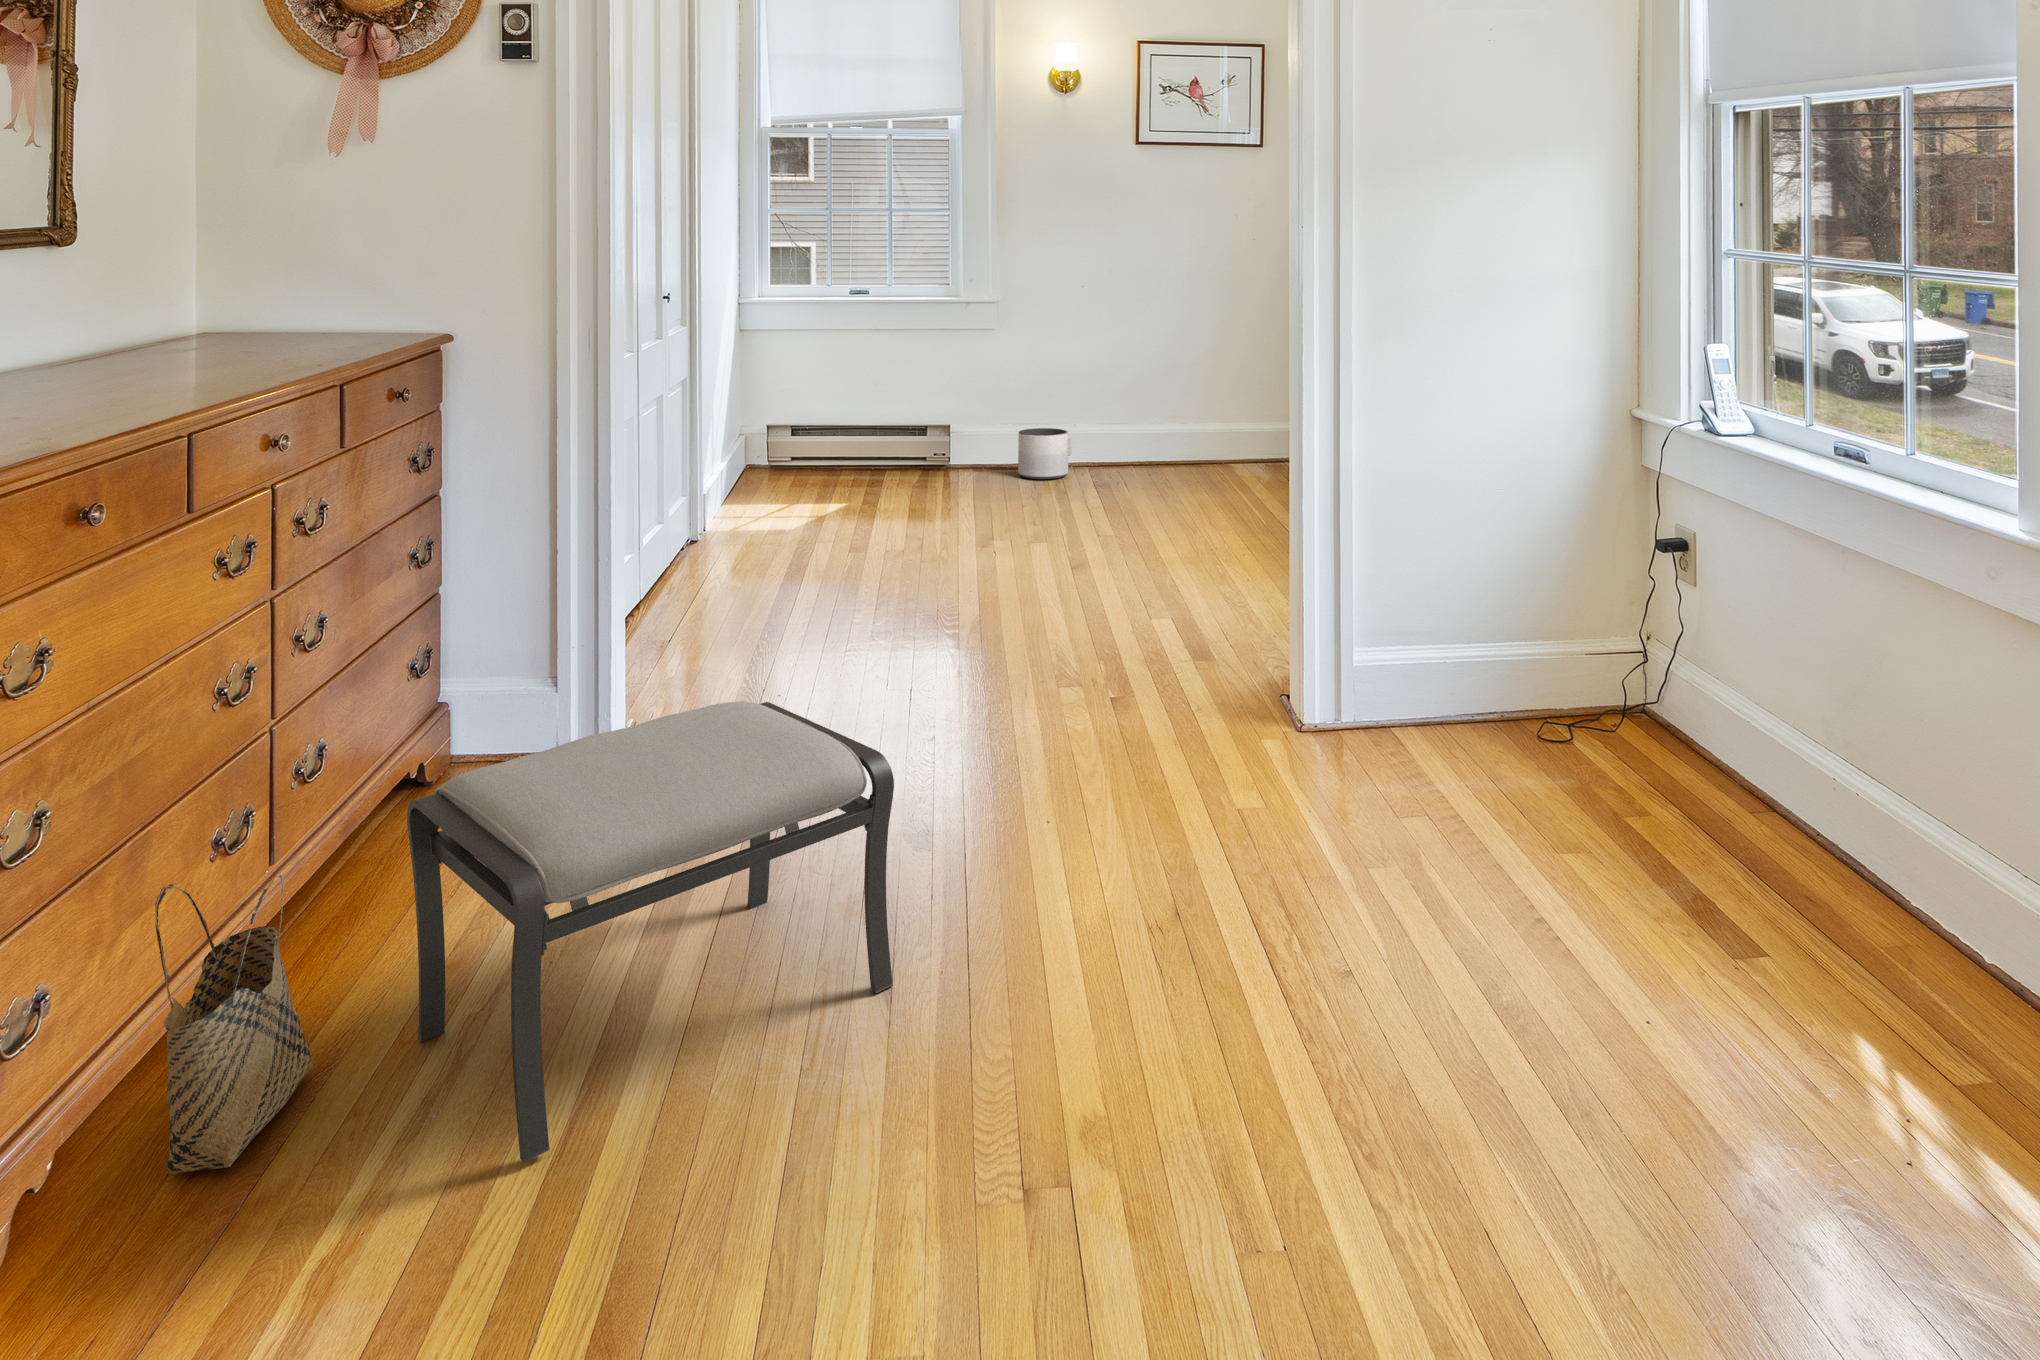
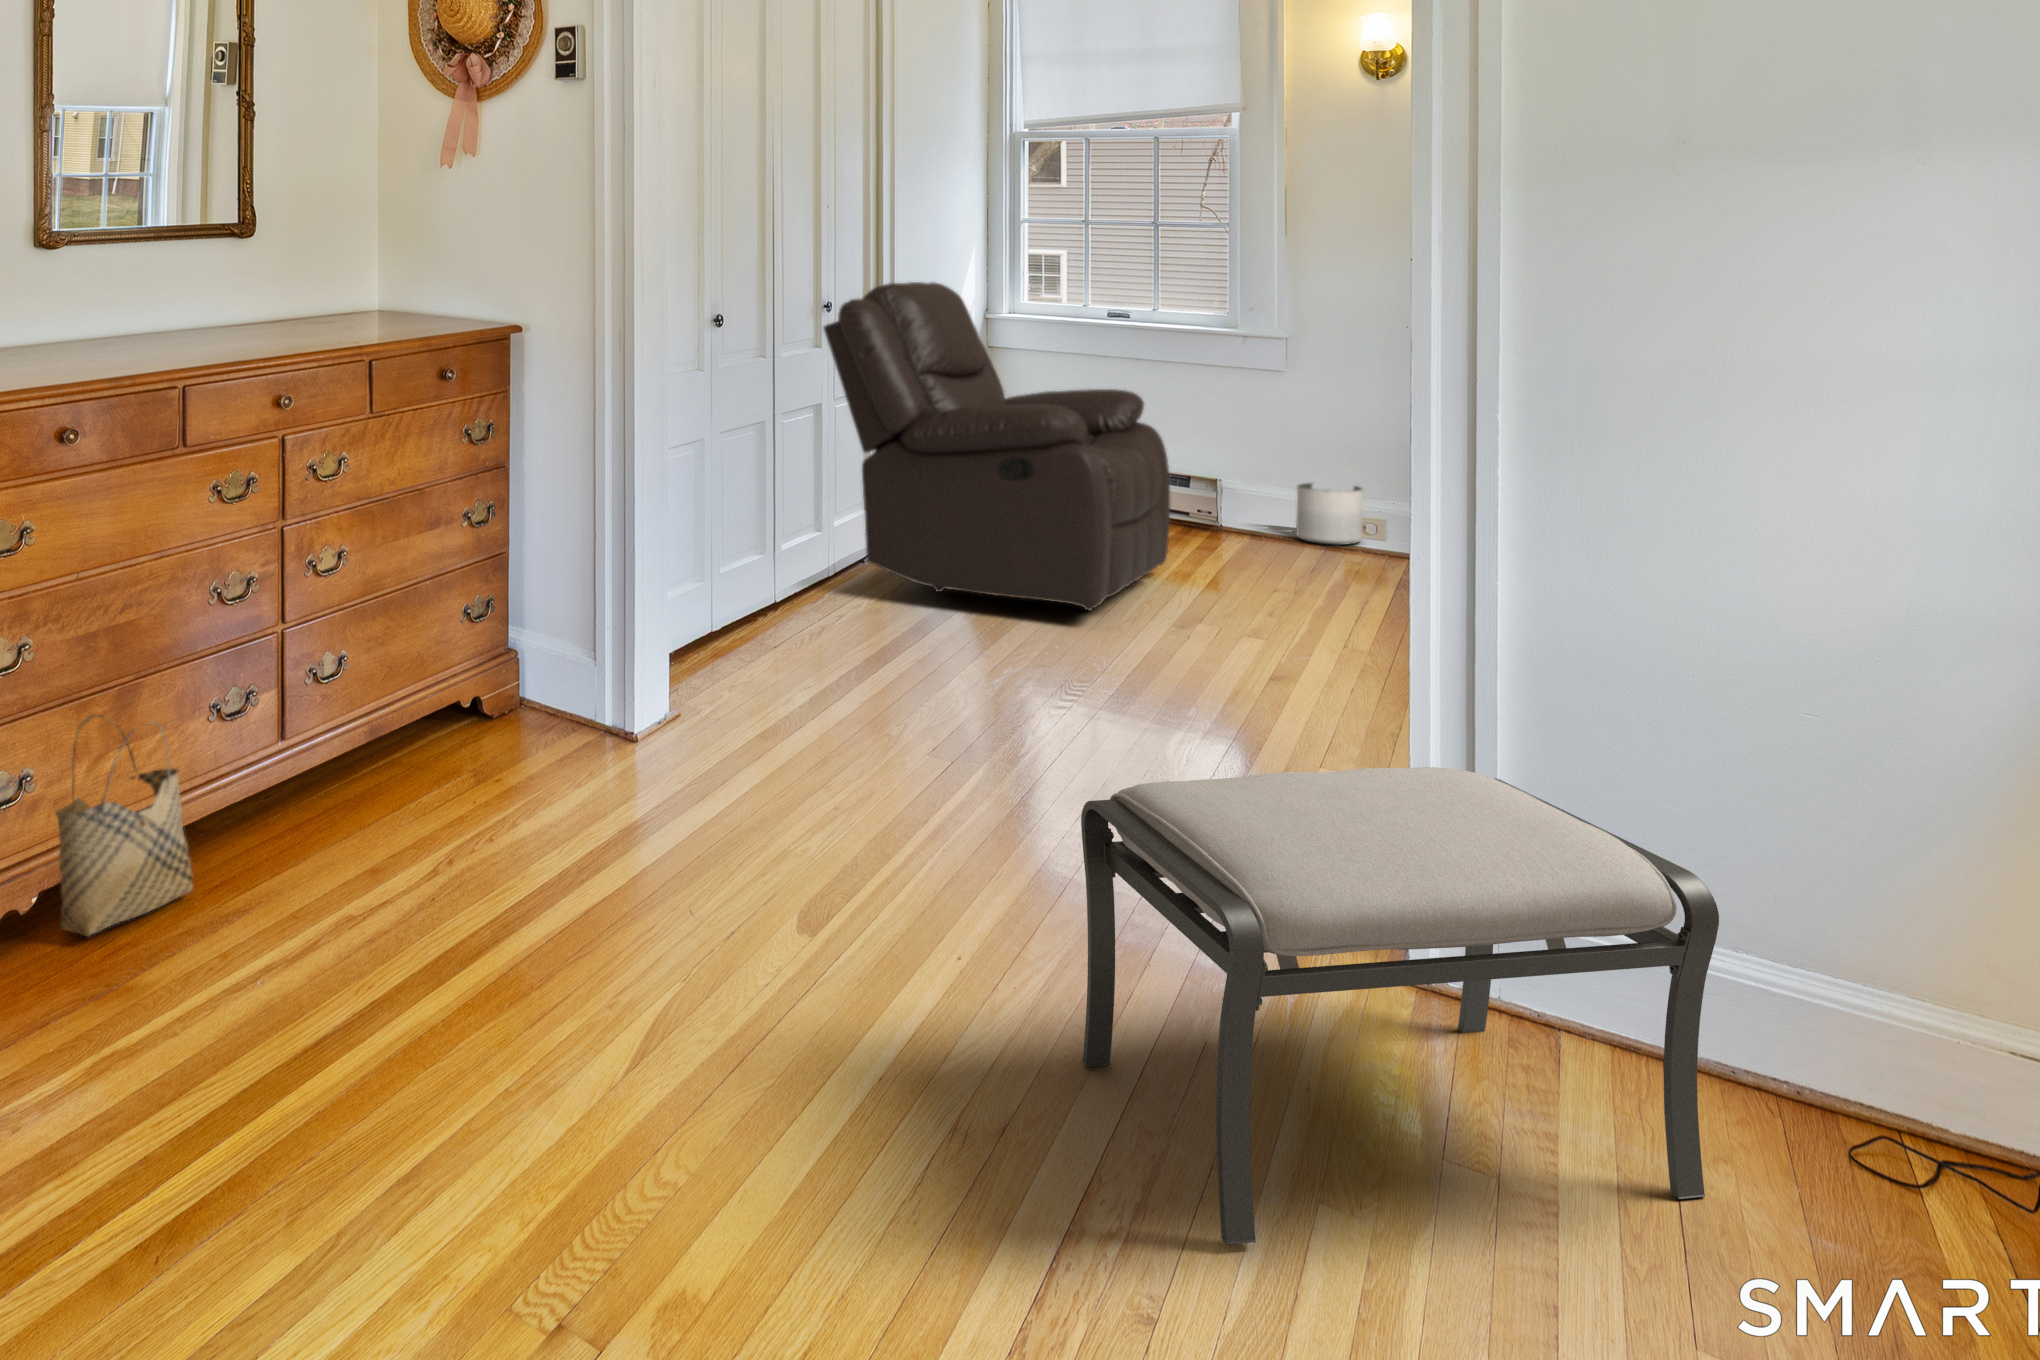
chair: none [671,269,962,564] -> present [824,282,1170,610]
ottoman: present [407,701,894,1162] -> present [1081,767,1719,1245]

